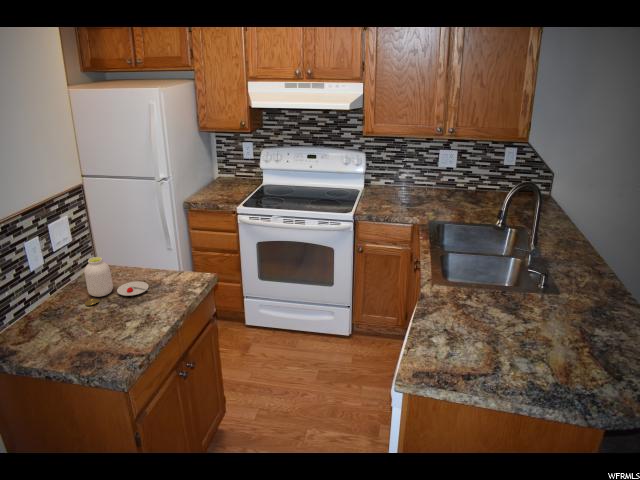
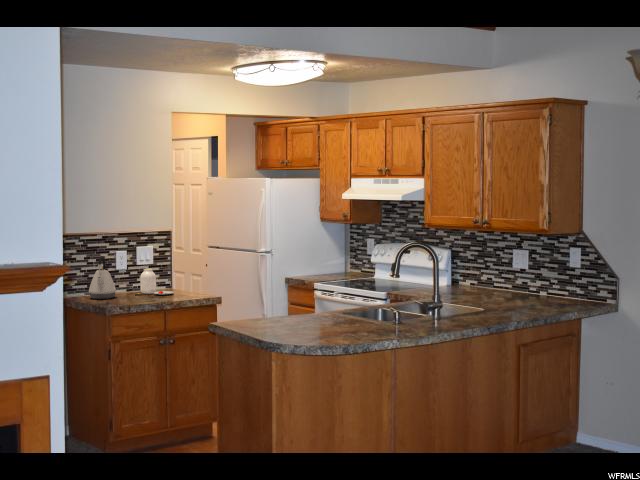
kettle: none [26,268,76,343] -> present [89,256,116,299]

